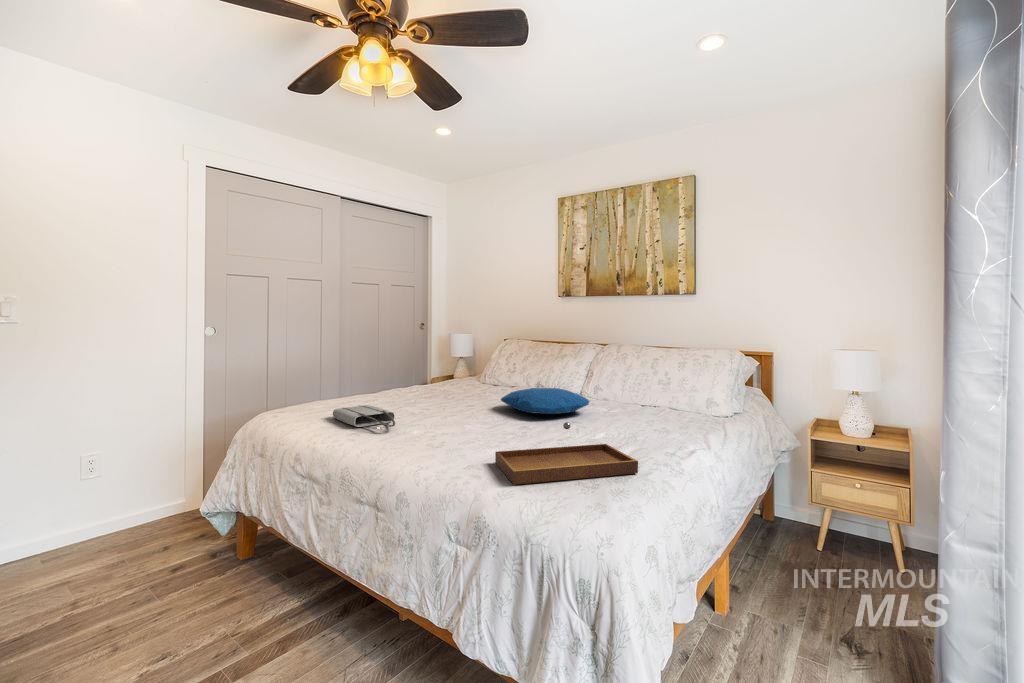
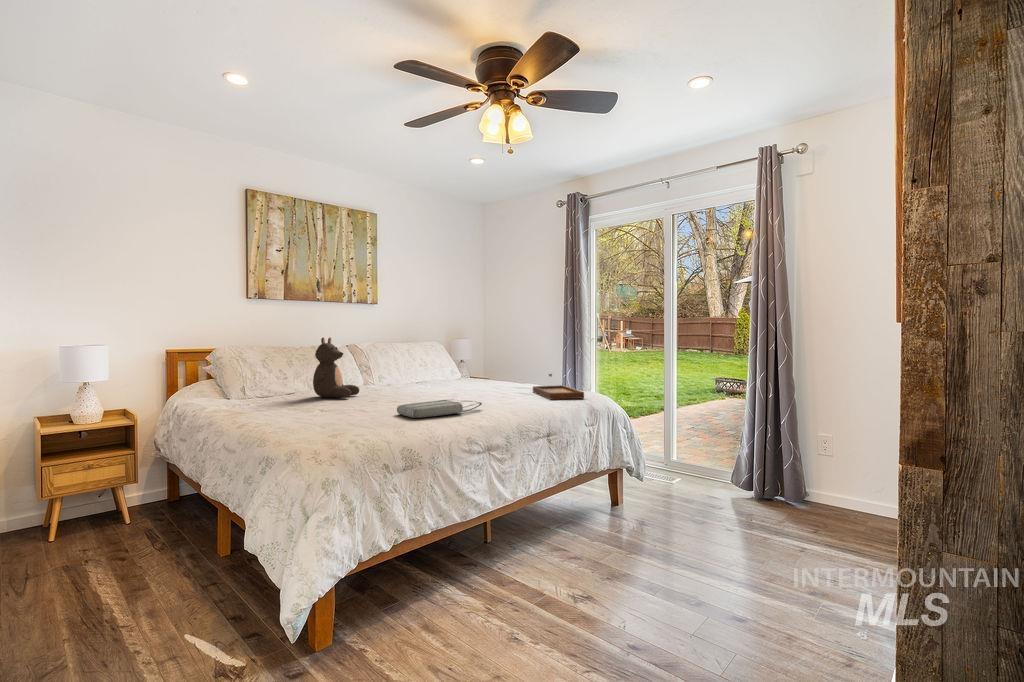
teddy bear: none [469,336,517,397] -> present [313,338,359,398]
pillow: present [501,388,589,414] -> none [388,375,457,394]

